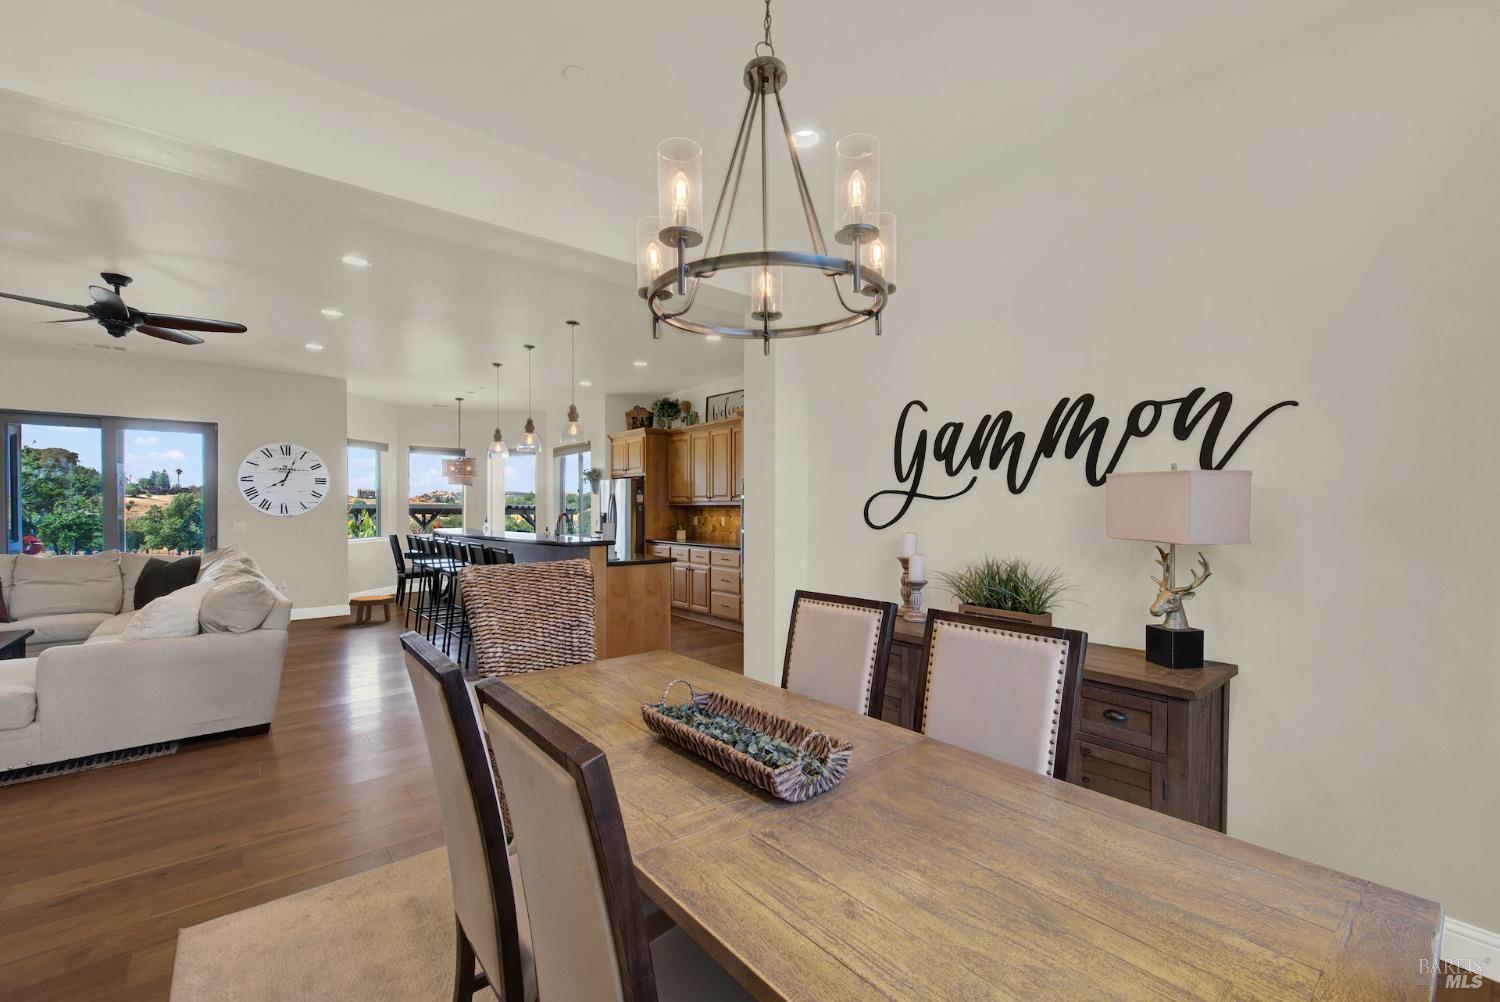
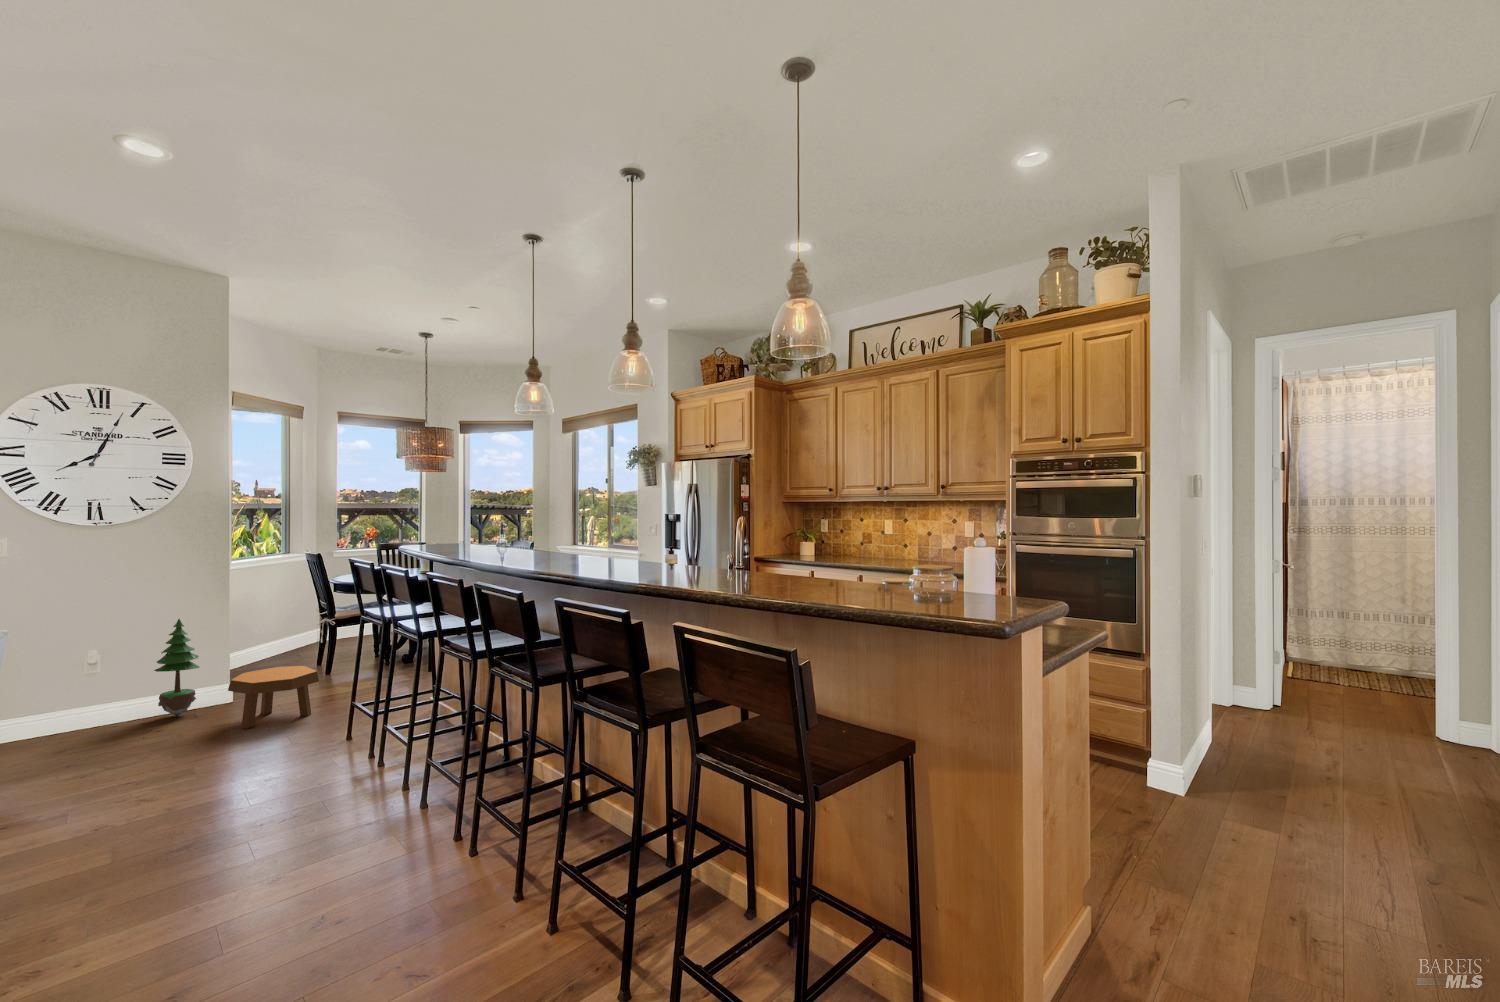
potted tree: none [312,567,334,619] -> present [154,619,199,716]

